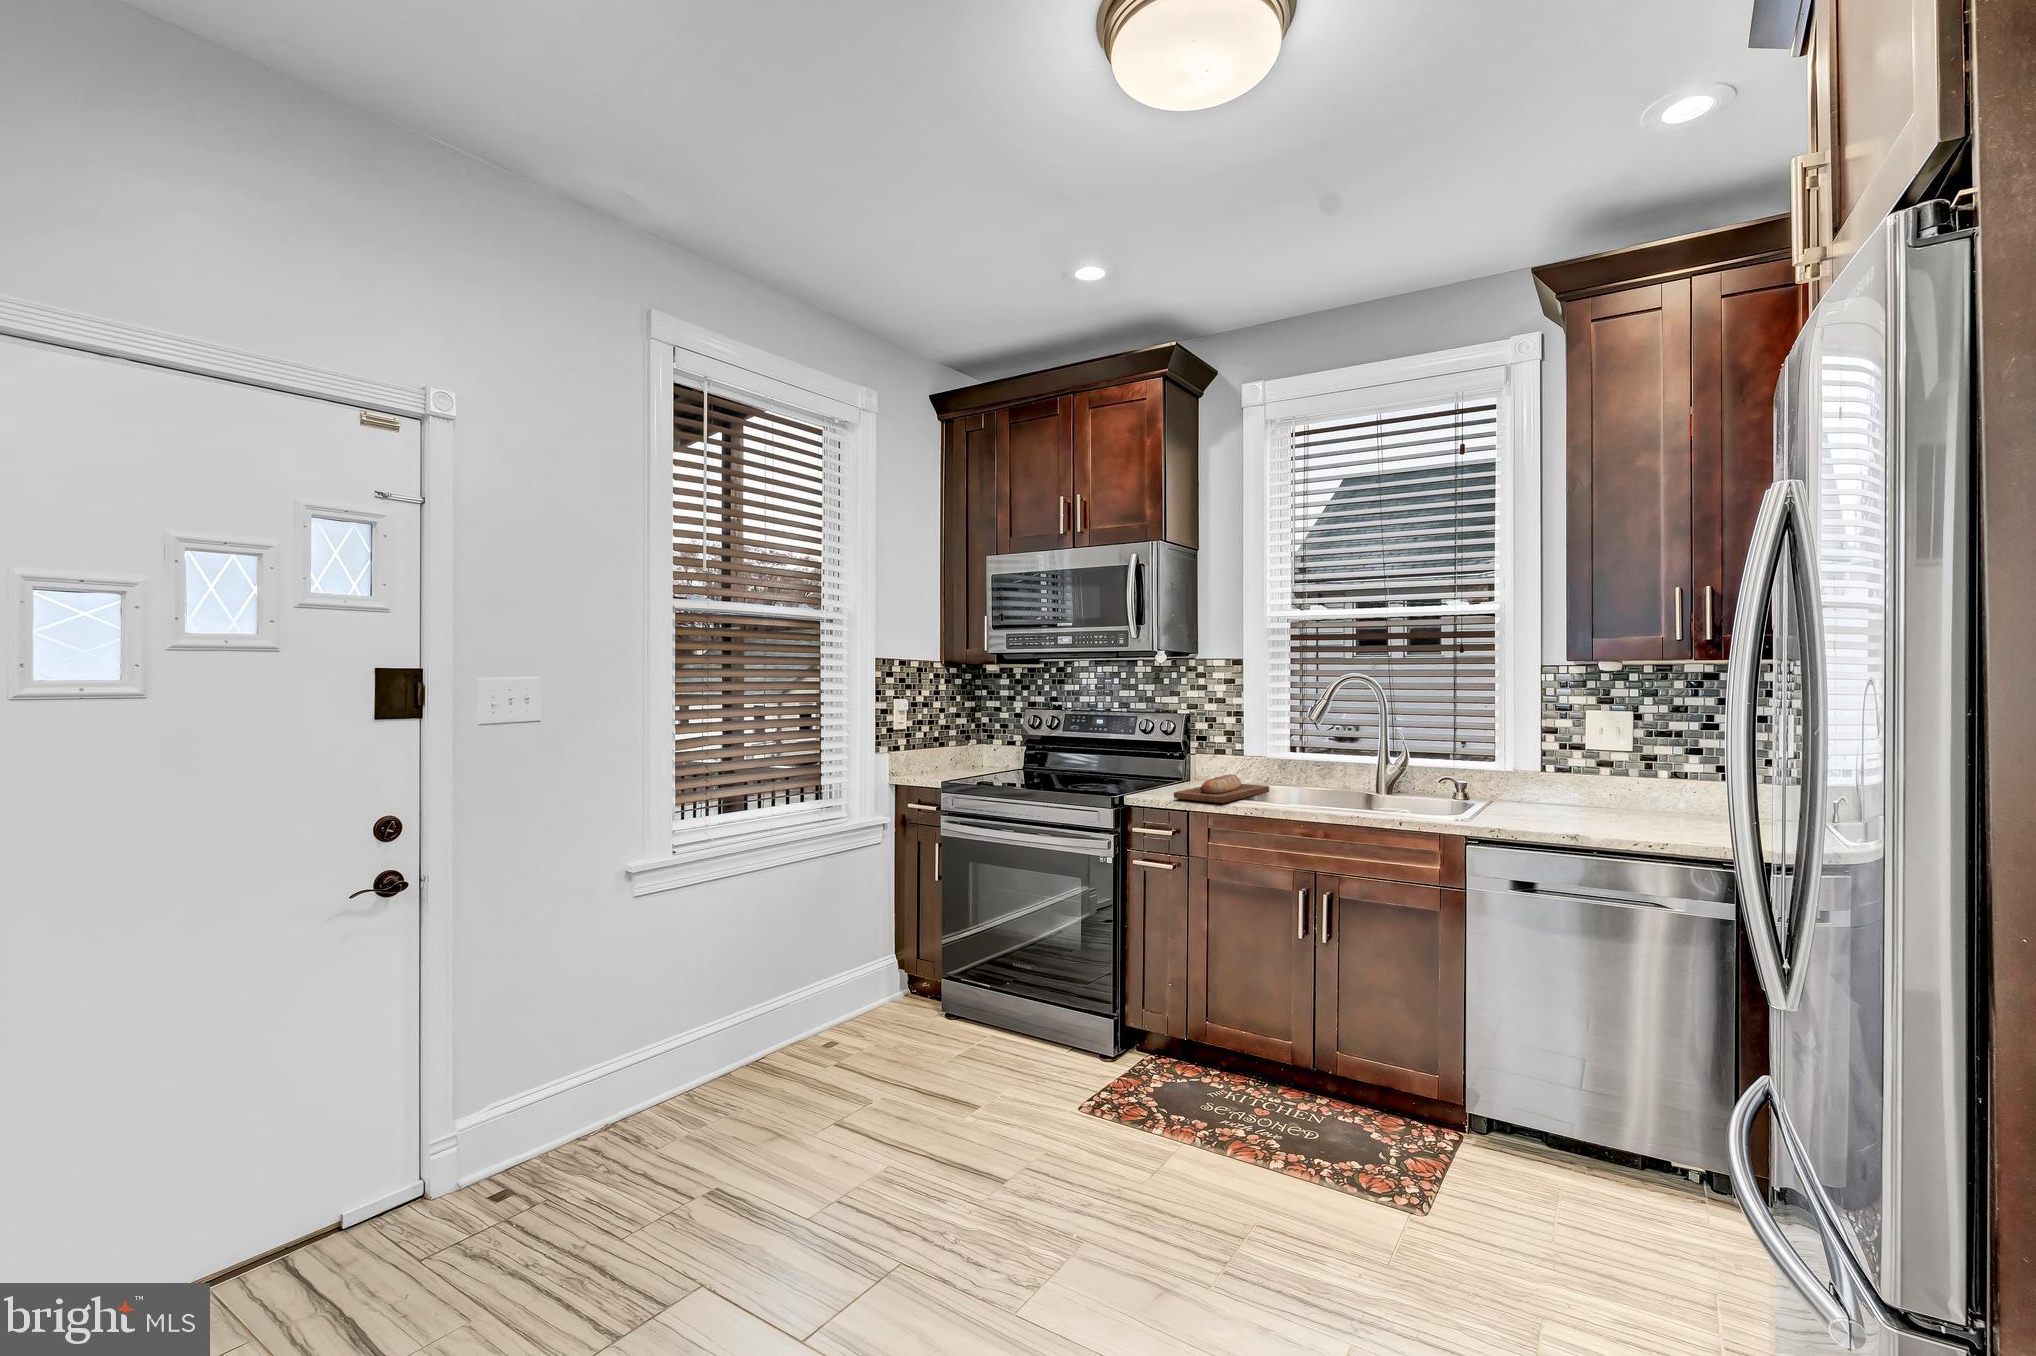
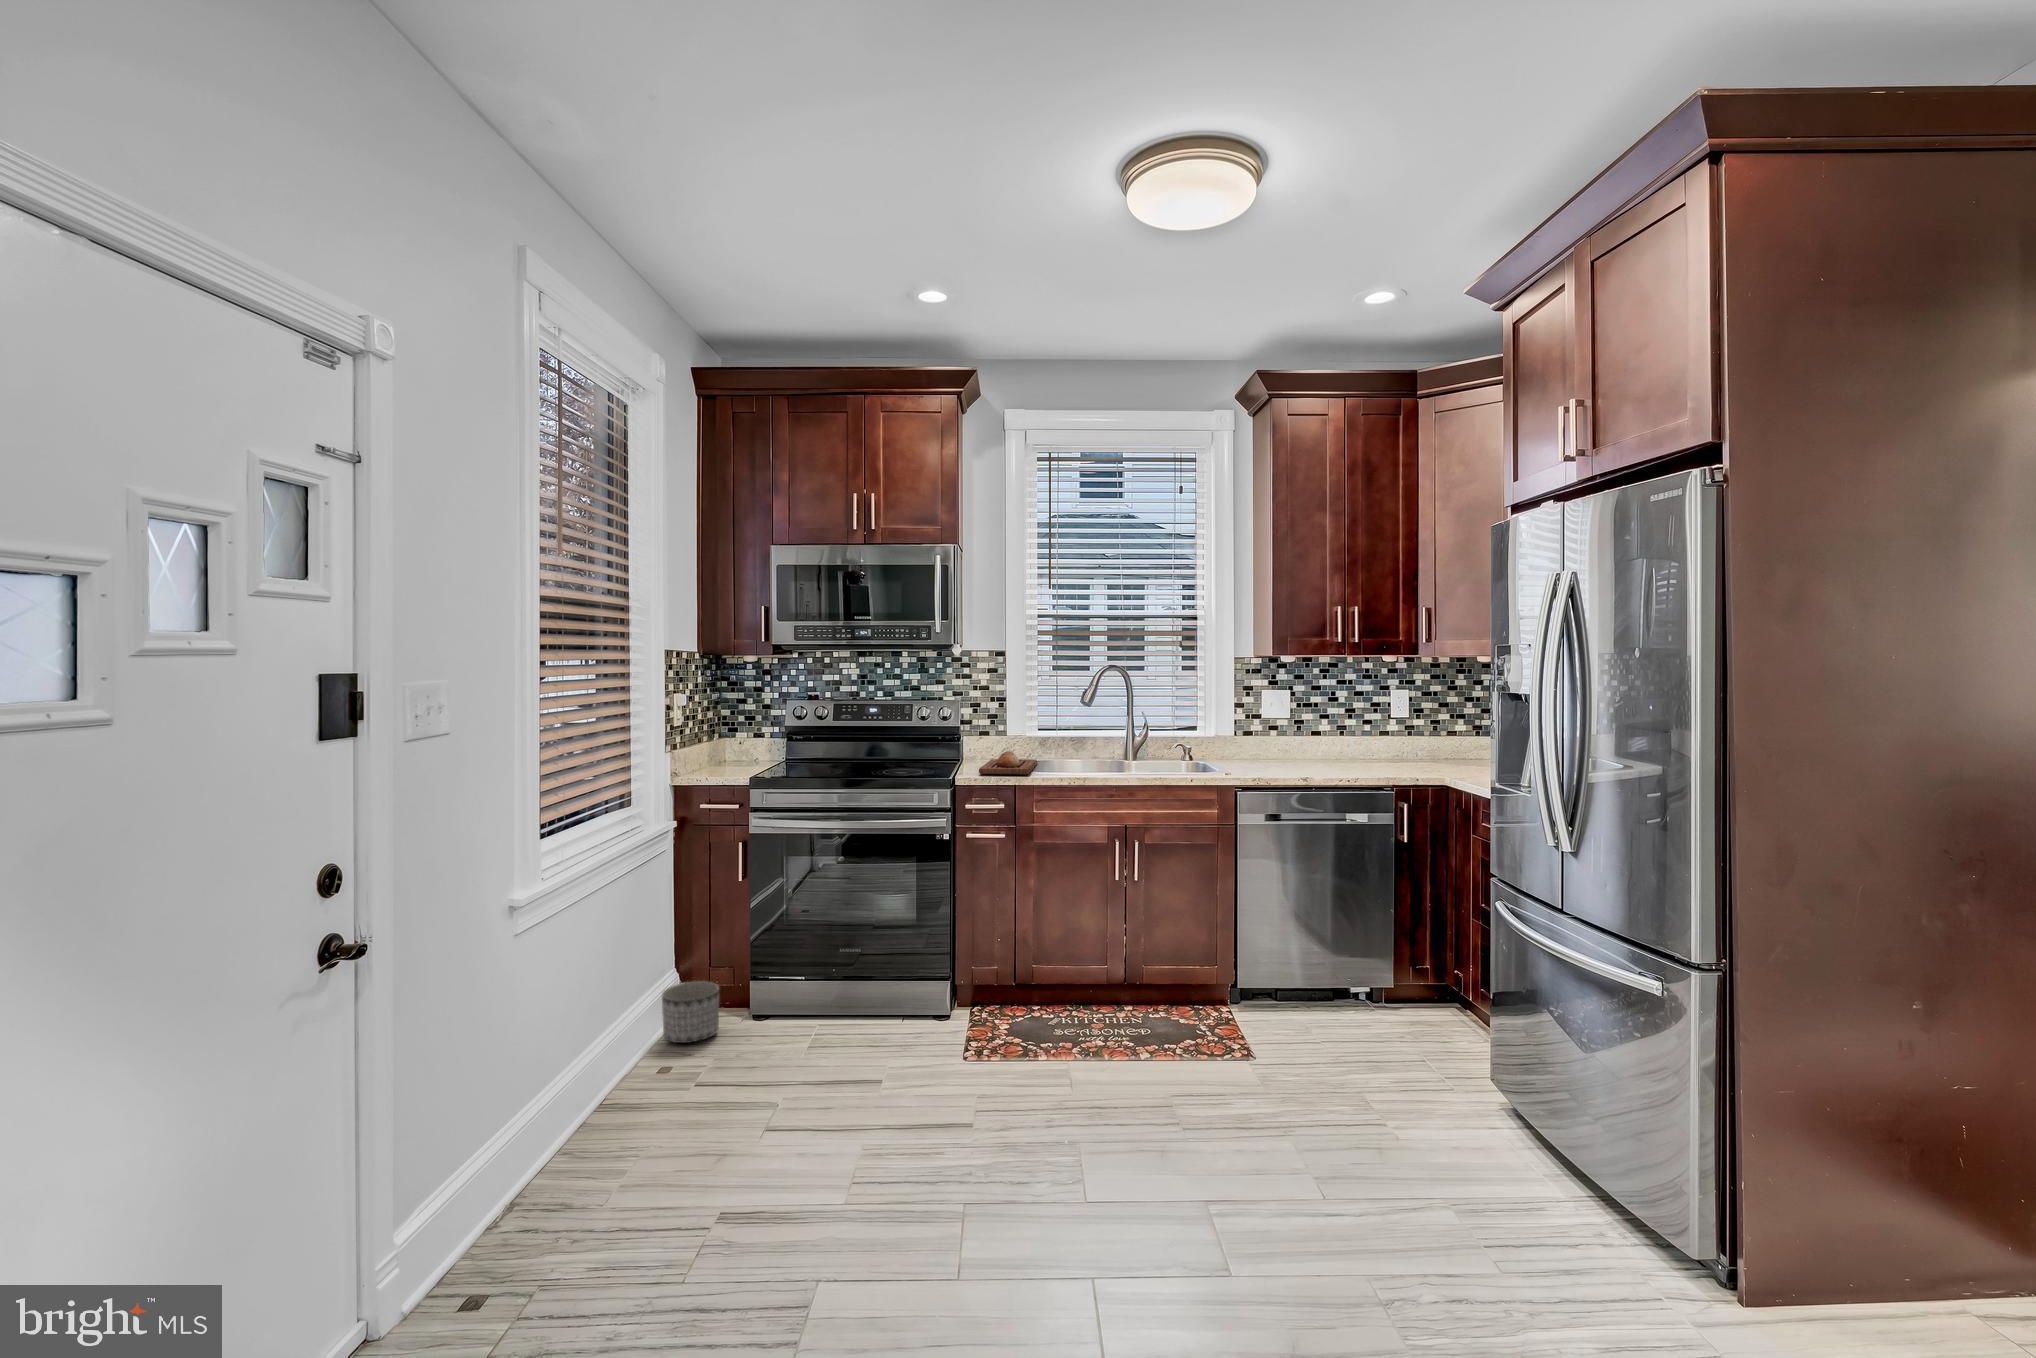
planter: none [861,971,912,1027] -> present [662,981,719,1043]

